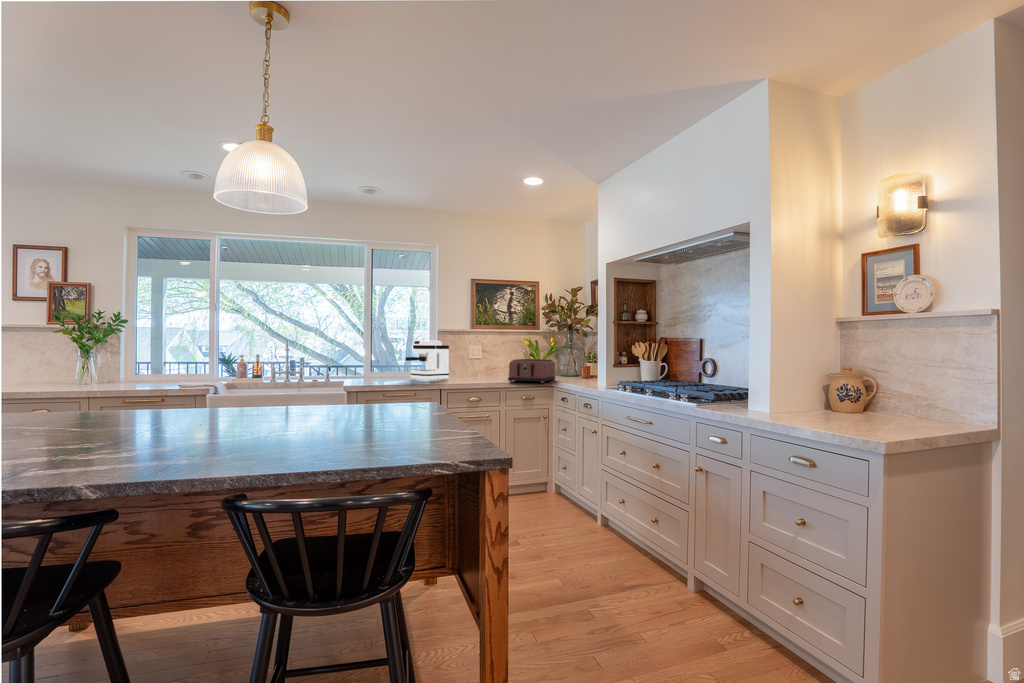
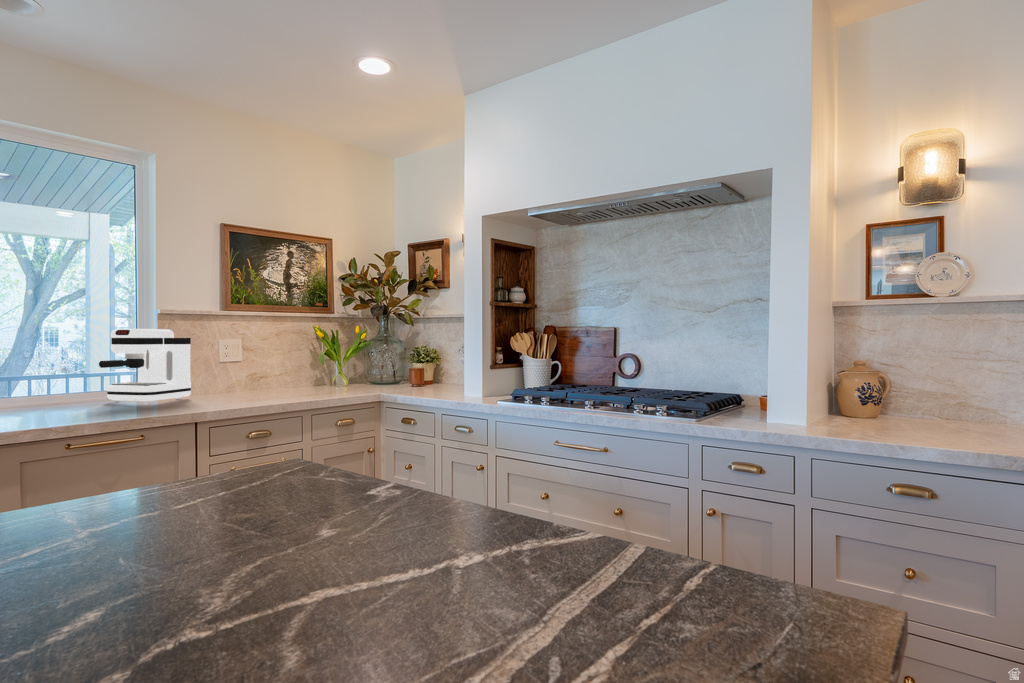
toaster: present [508,359,555,383] -> none [312,359,379,397]

